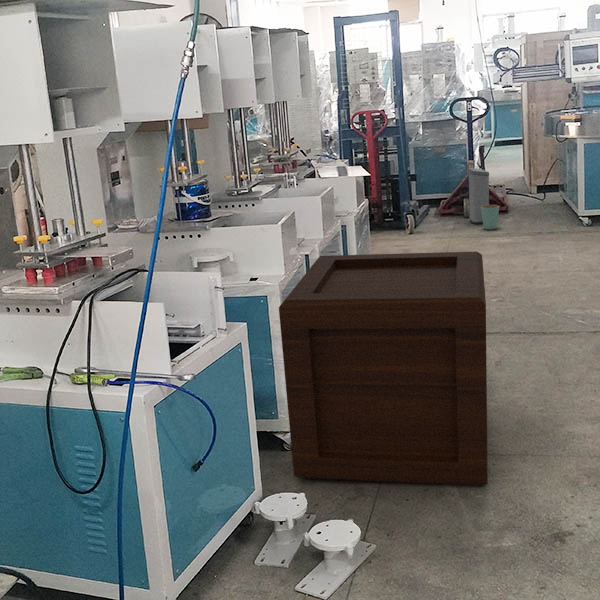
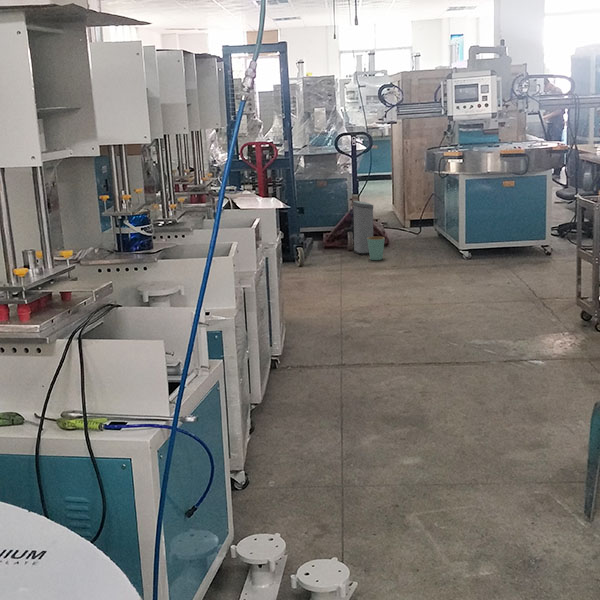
wooden crate: present [279,251,488,486] -> none [245,283,452,517]

